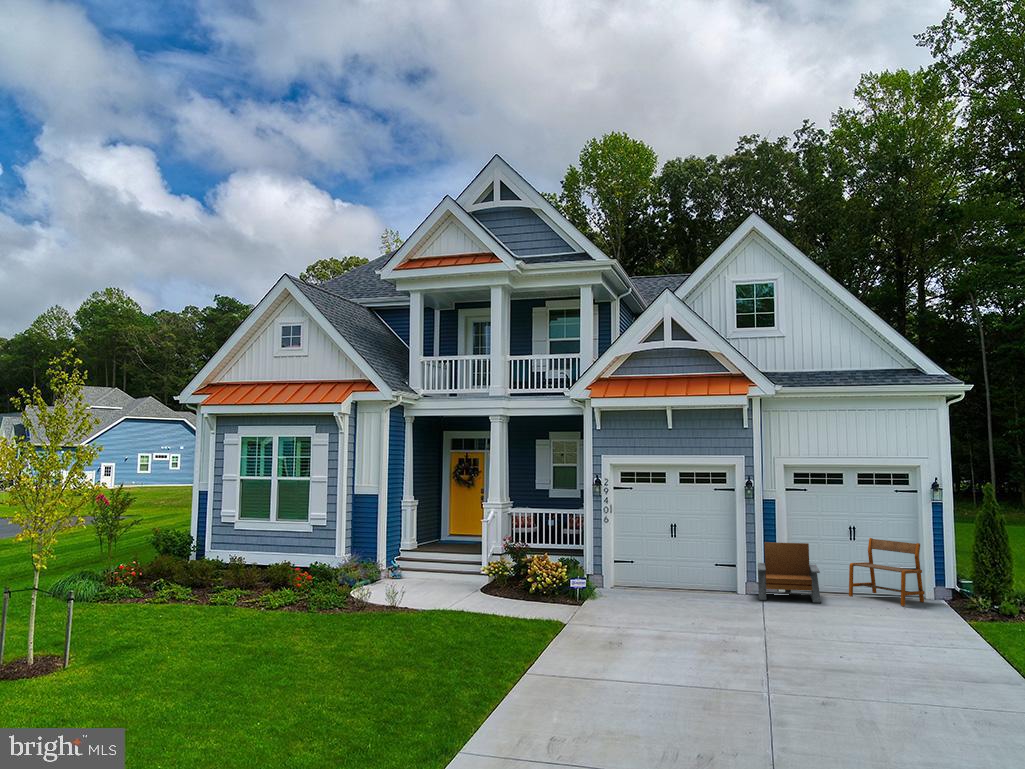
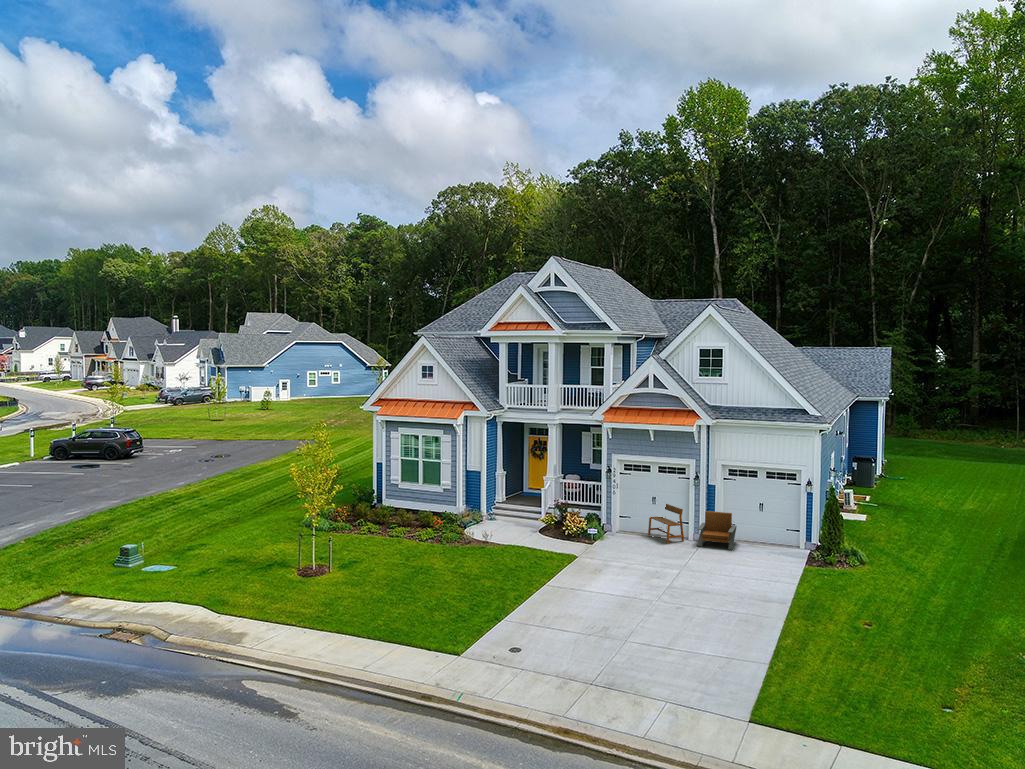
bench: present [849,538,925,606] -> present [648,504,684,544]

